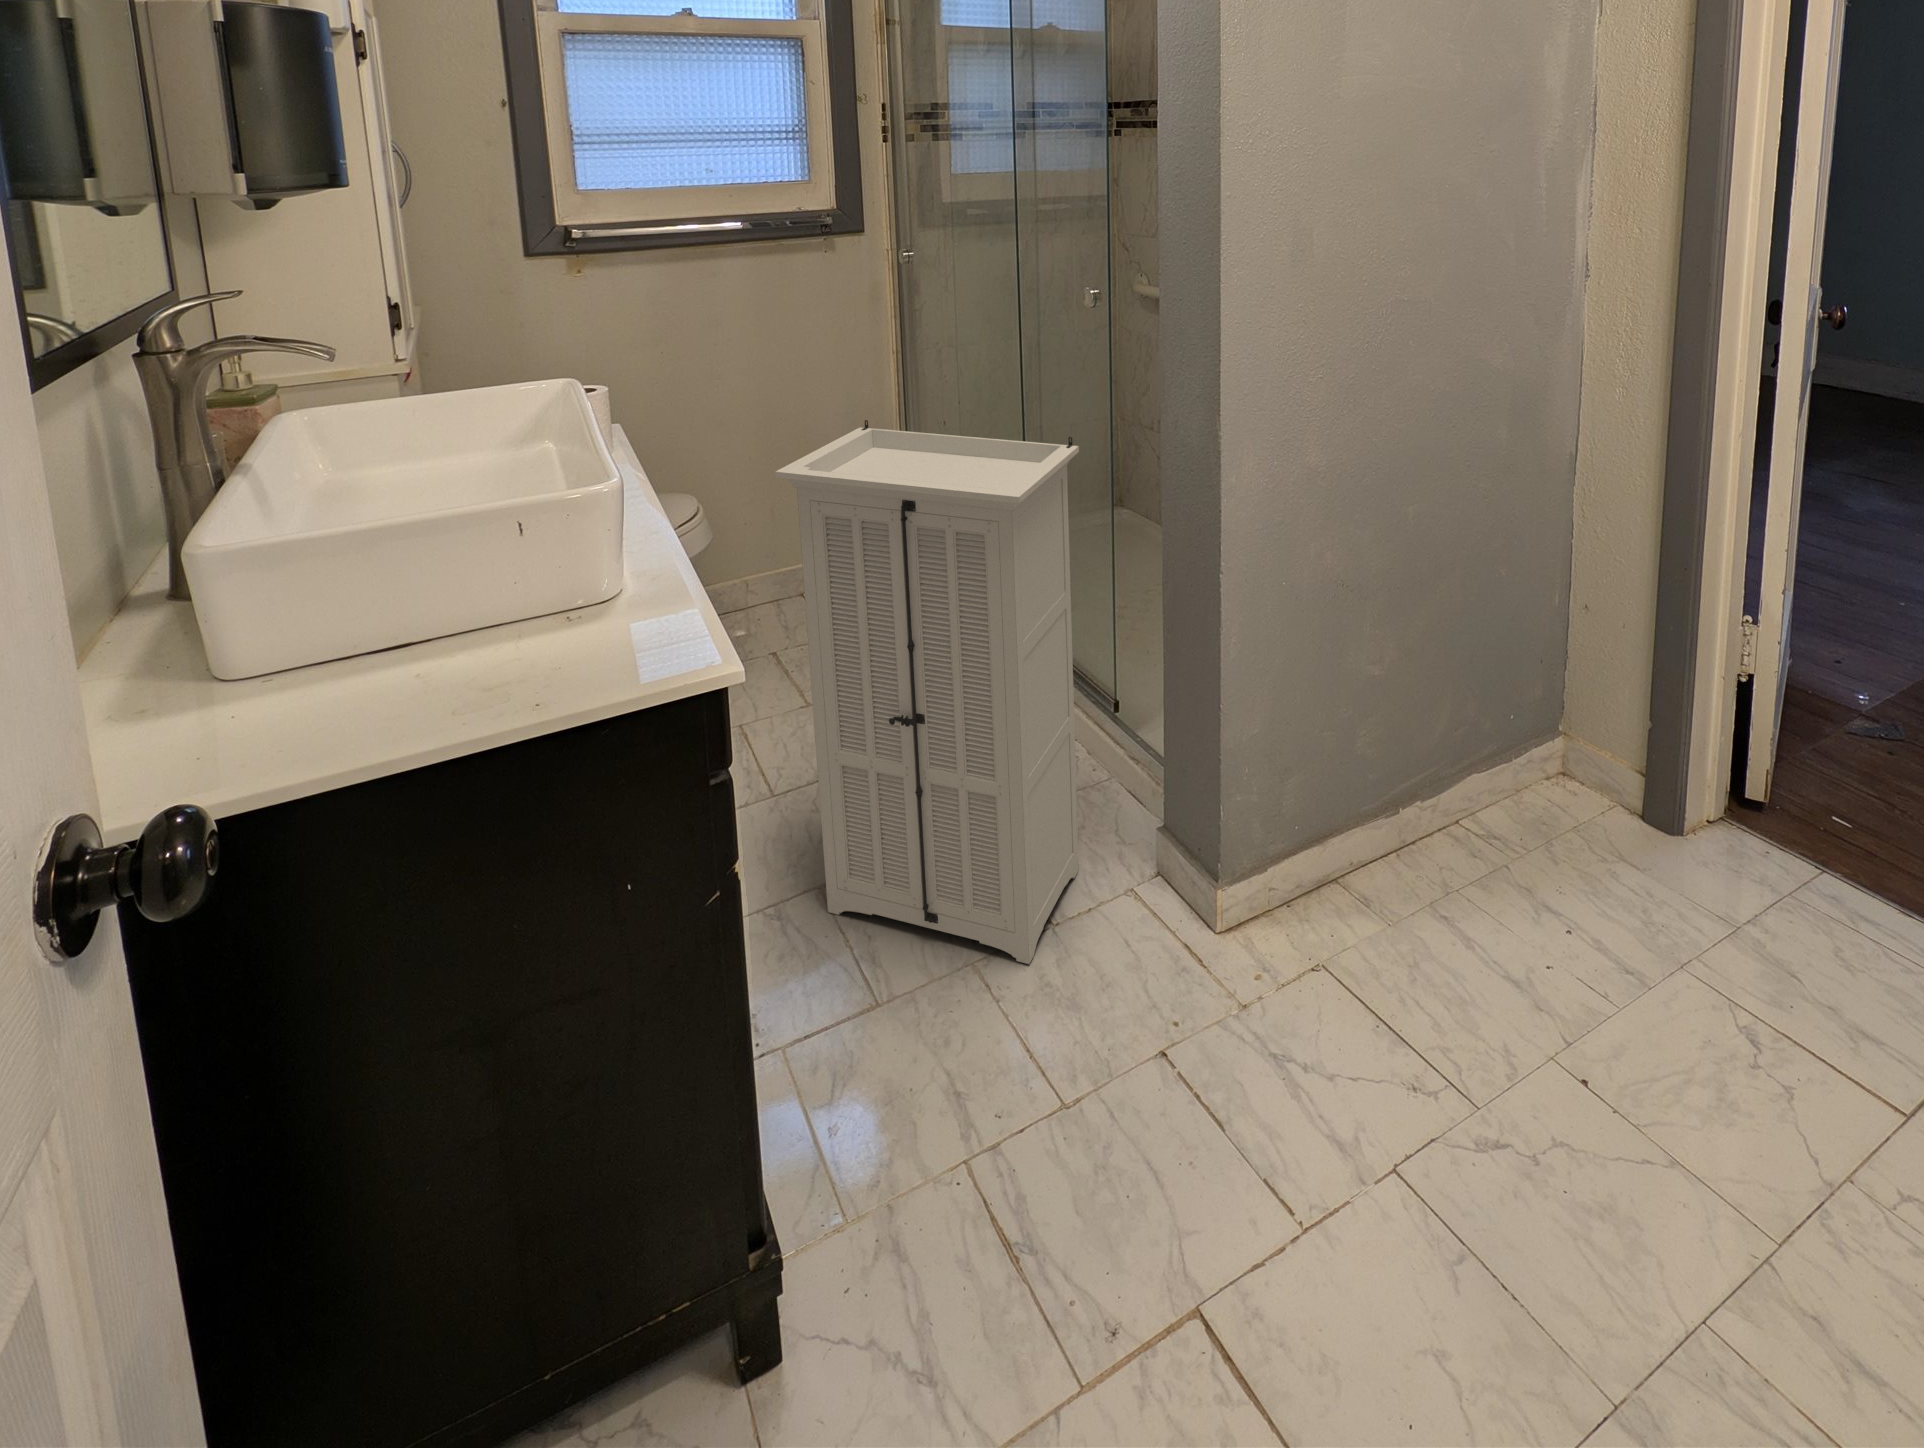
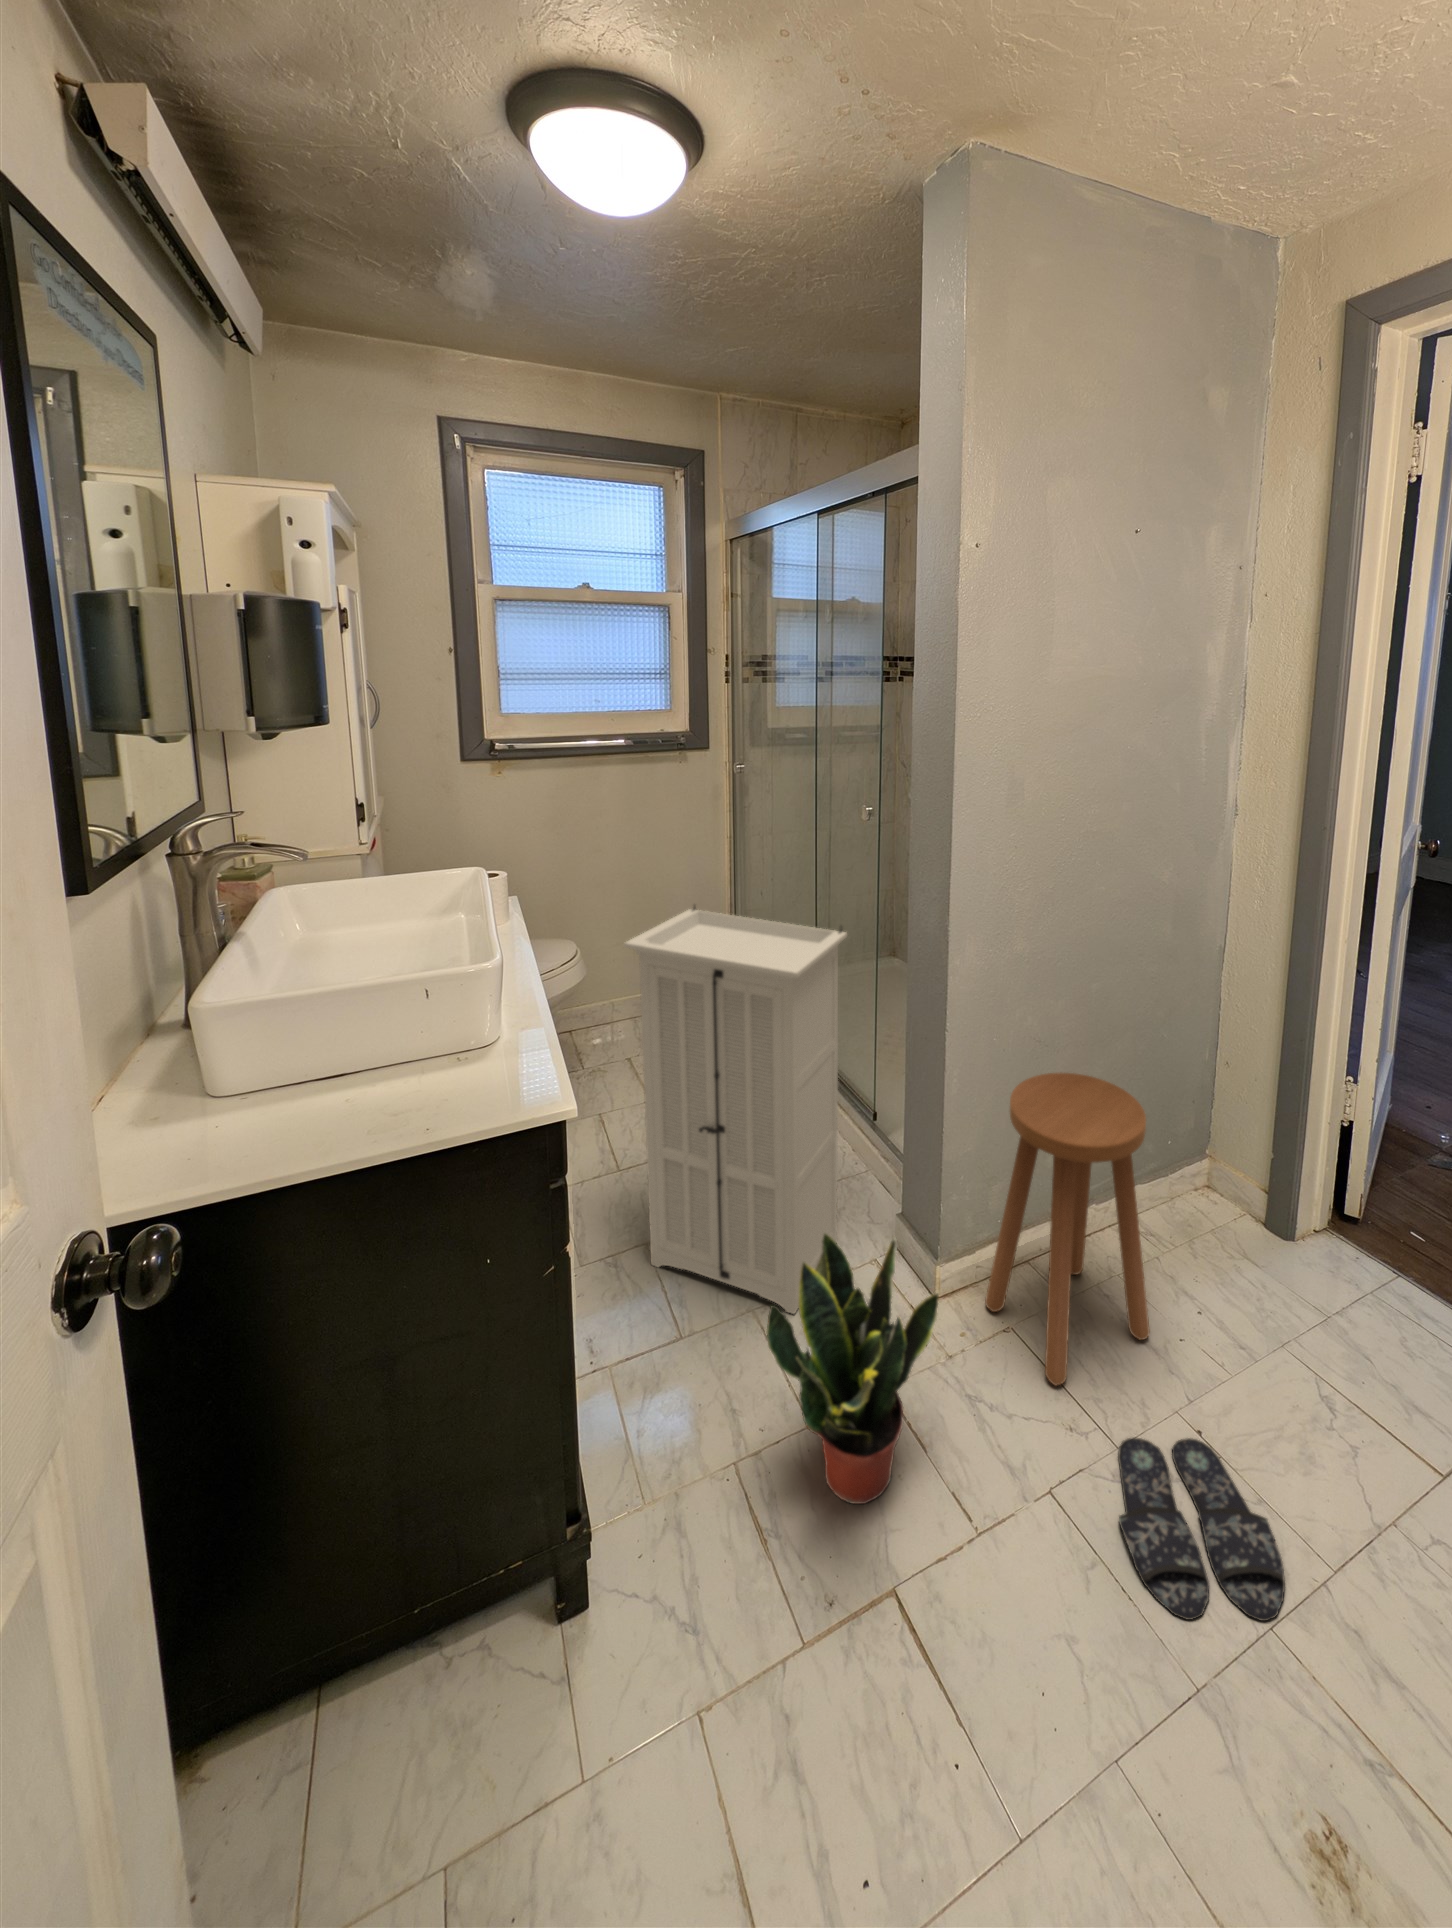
stool: none [1284,621,1507,1034] -> present [985,1073,1150,1385]
potted plant: none [1005,842,1234,1204] -> present [767,1233,939,1504]
slippers: none [1480,1089,1717,1322] -> present [1118,1438,1285,1621]

